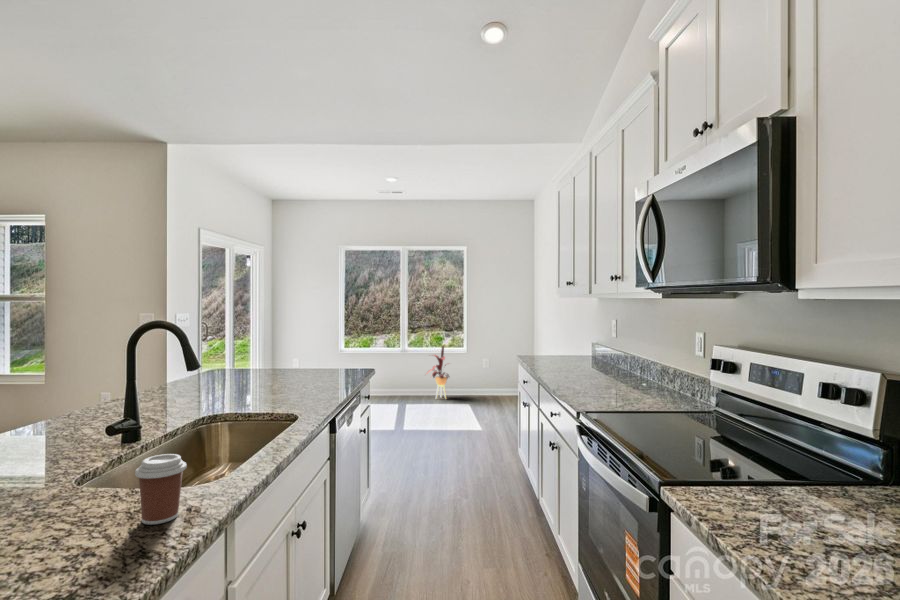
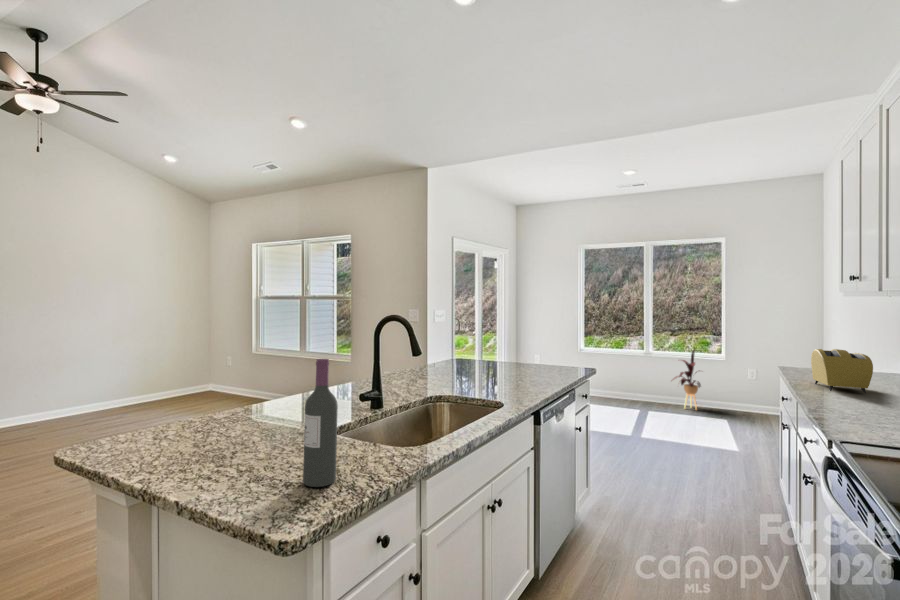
toaster: none [544,339,584,373] -> present [811,349,873,393]
wine bottle: none [55,385,114,570] -> present [303,359,338,487]
coffee cup: present [135,454,187,525] -> none [356,417,390,469]

